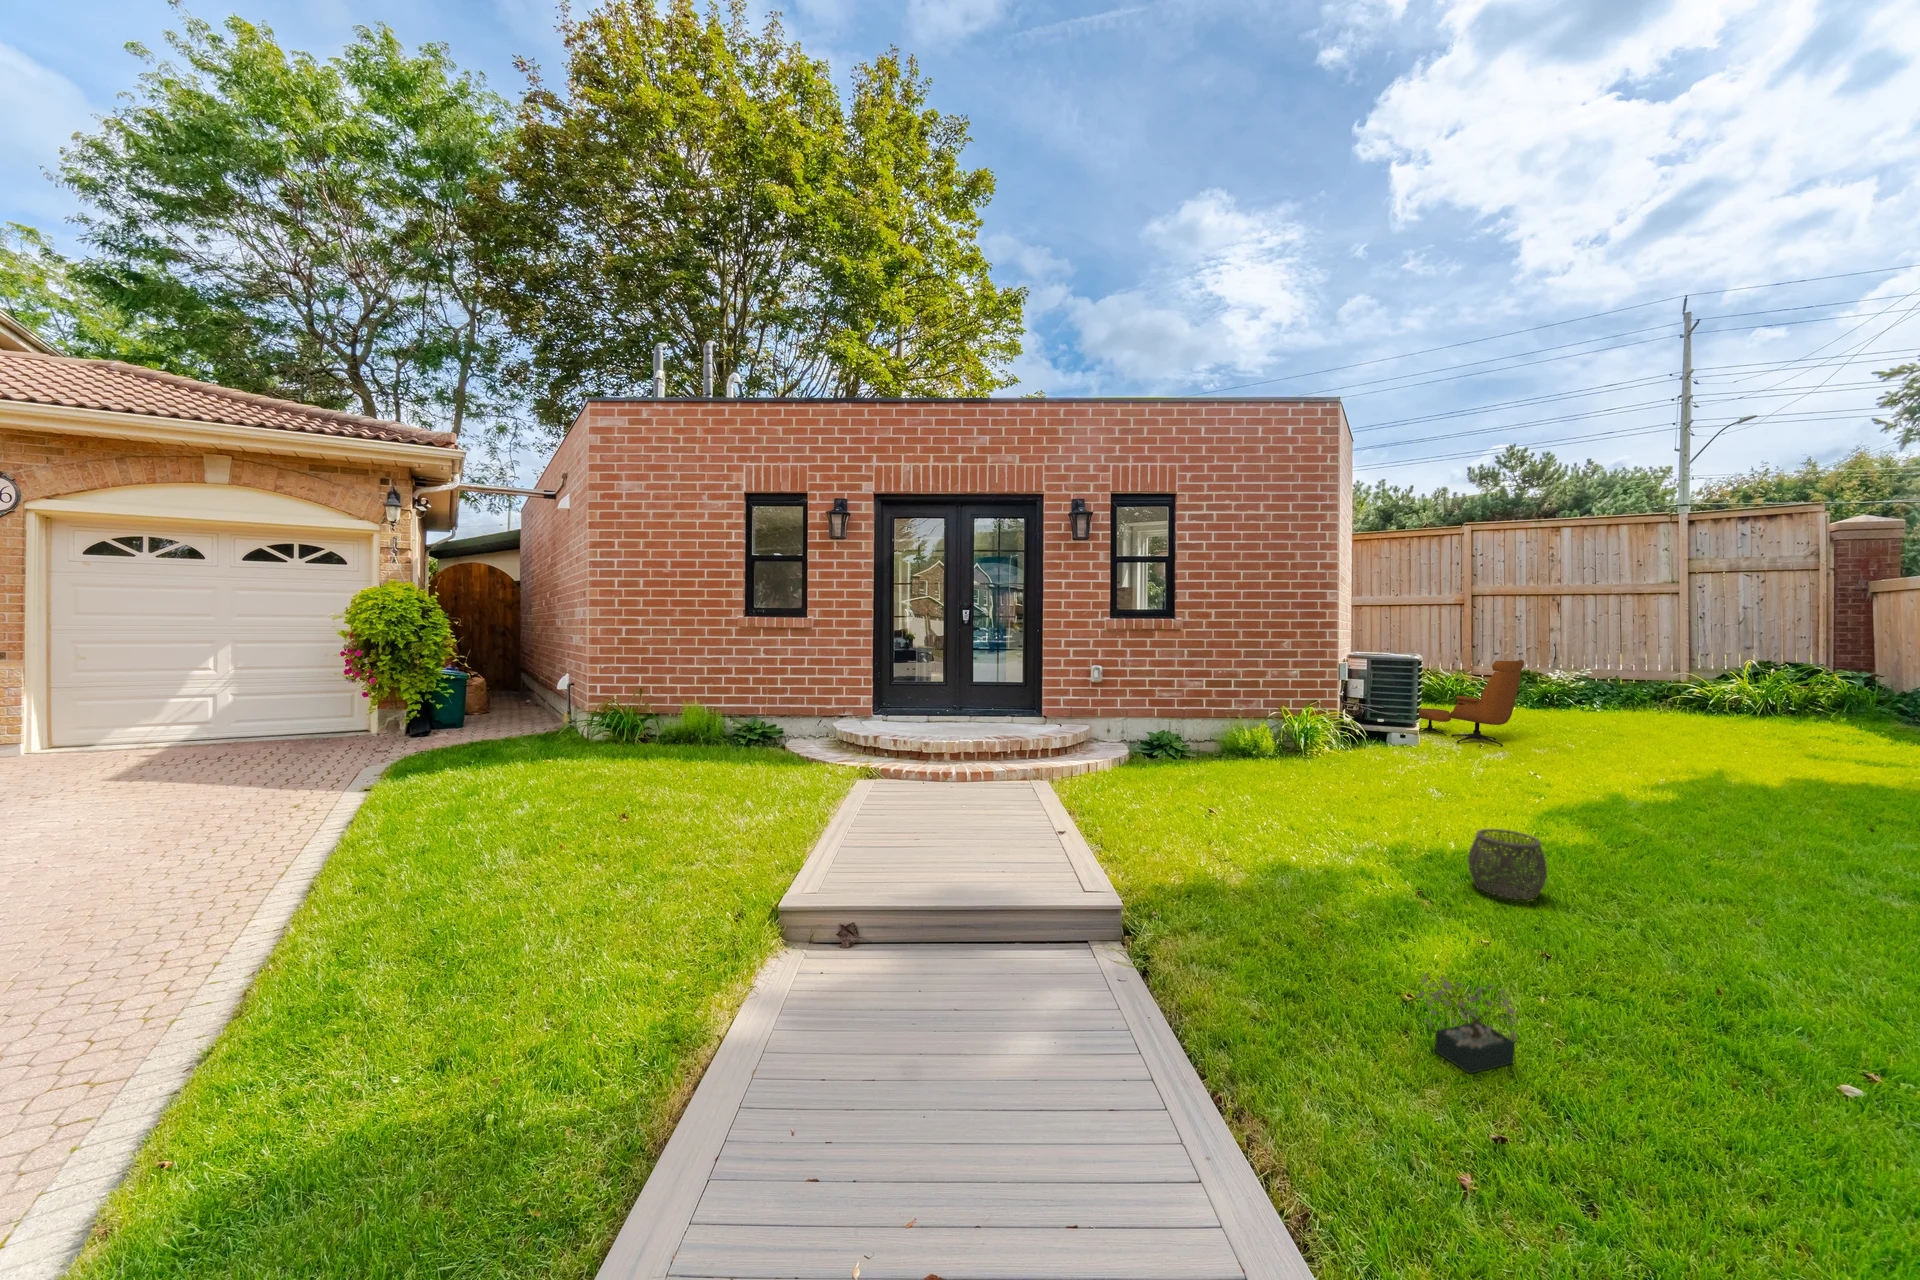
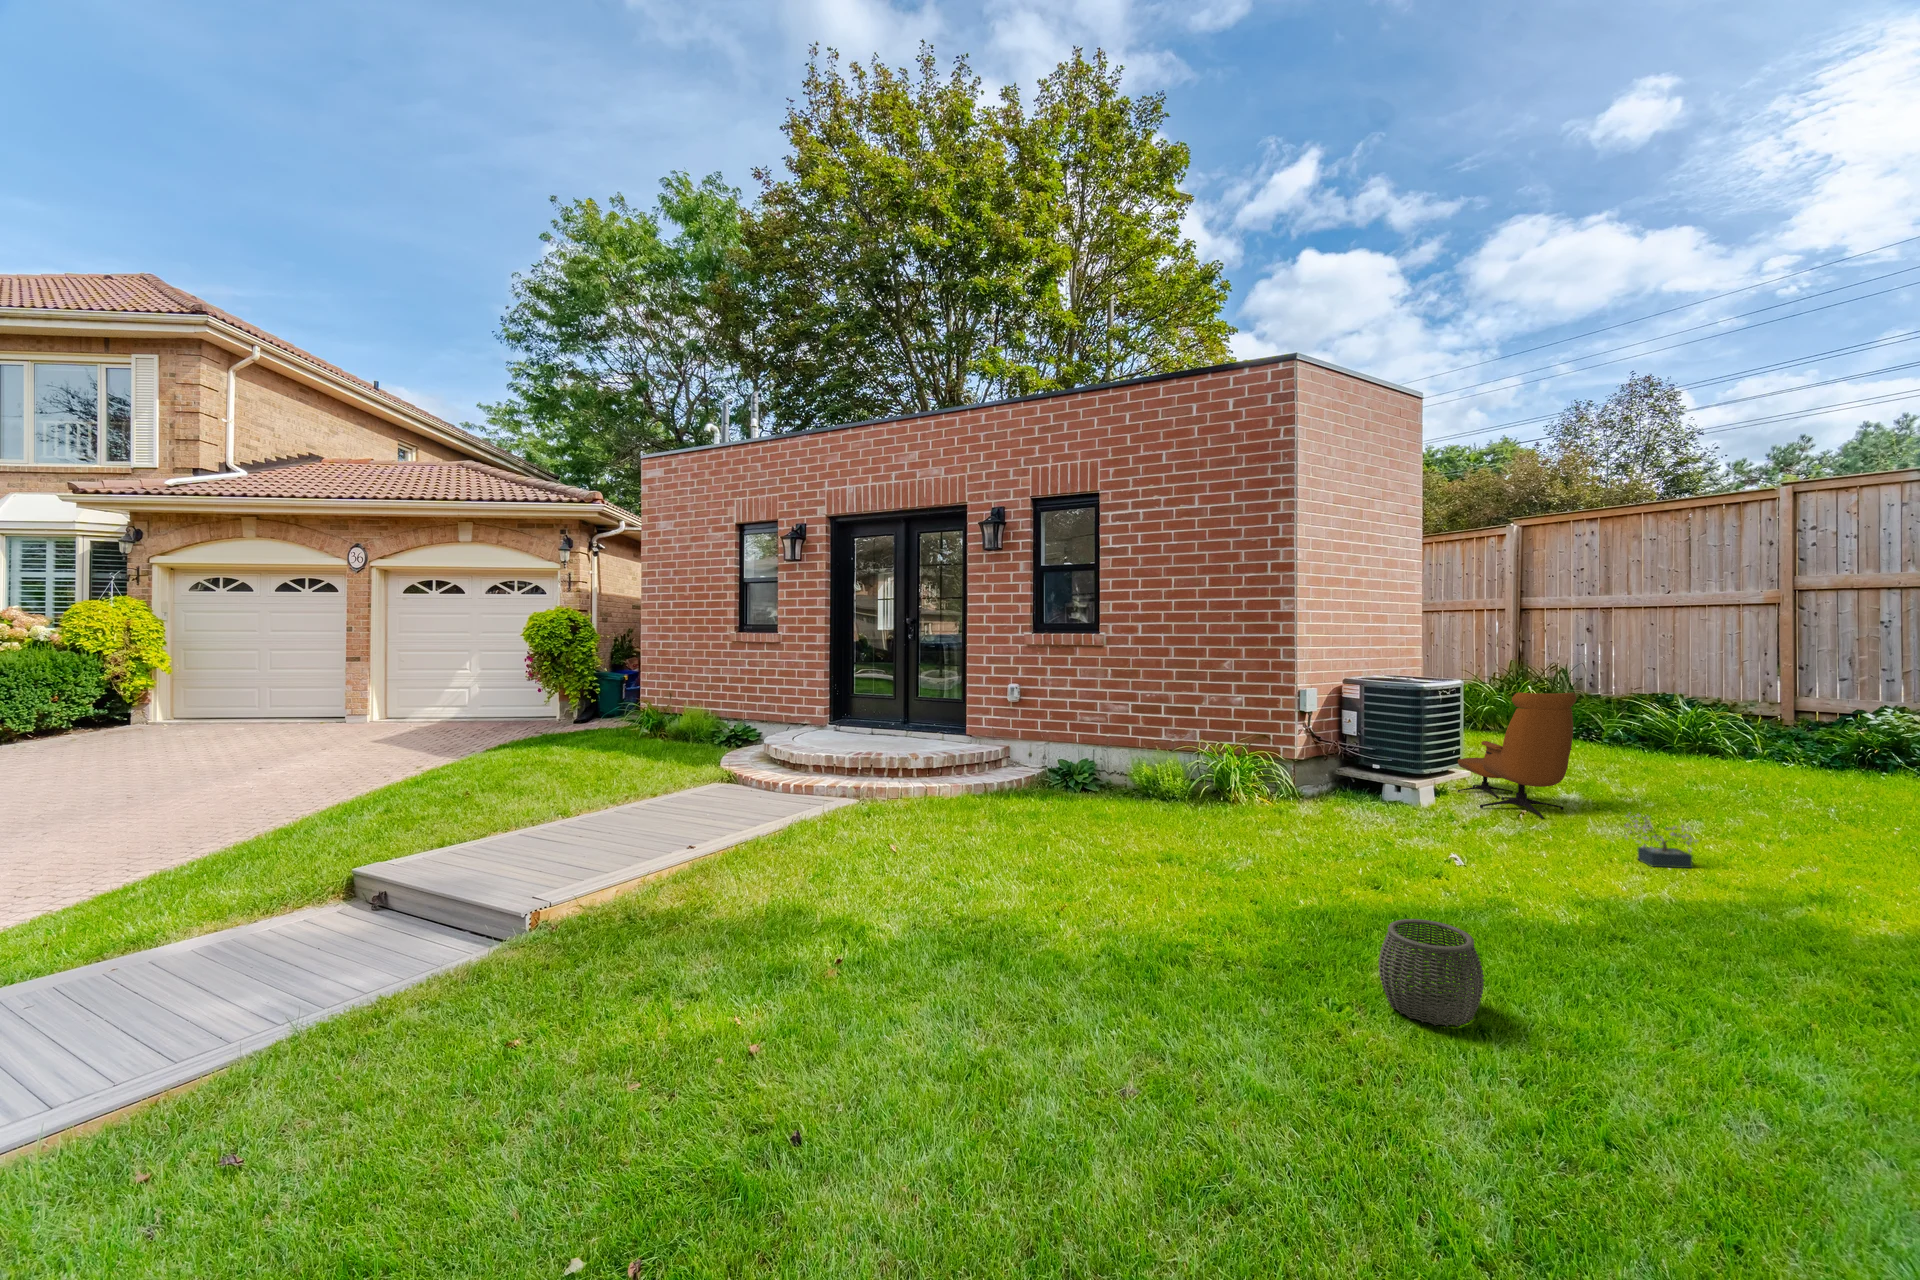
woven basket: present [1468,829,1547,900] -> present [1378,919,1484,1027]
decorative plant: present [1418,974,1517,1074] -> present [1625,814,1697,868]

